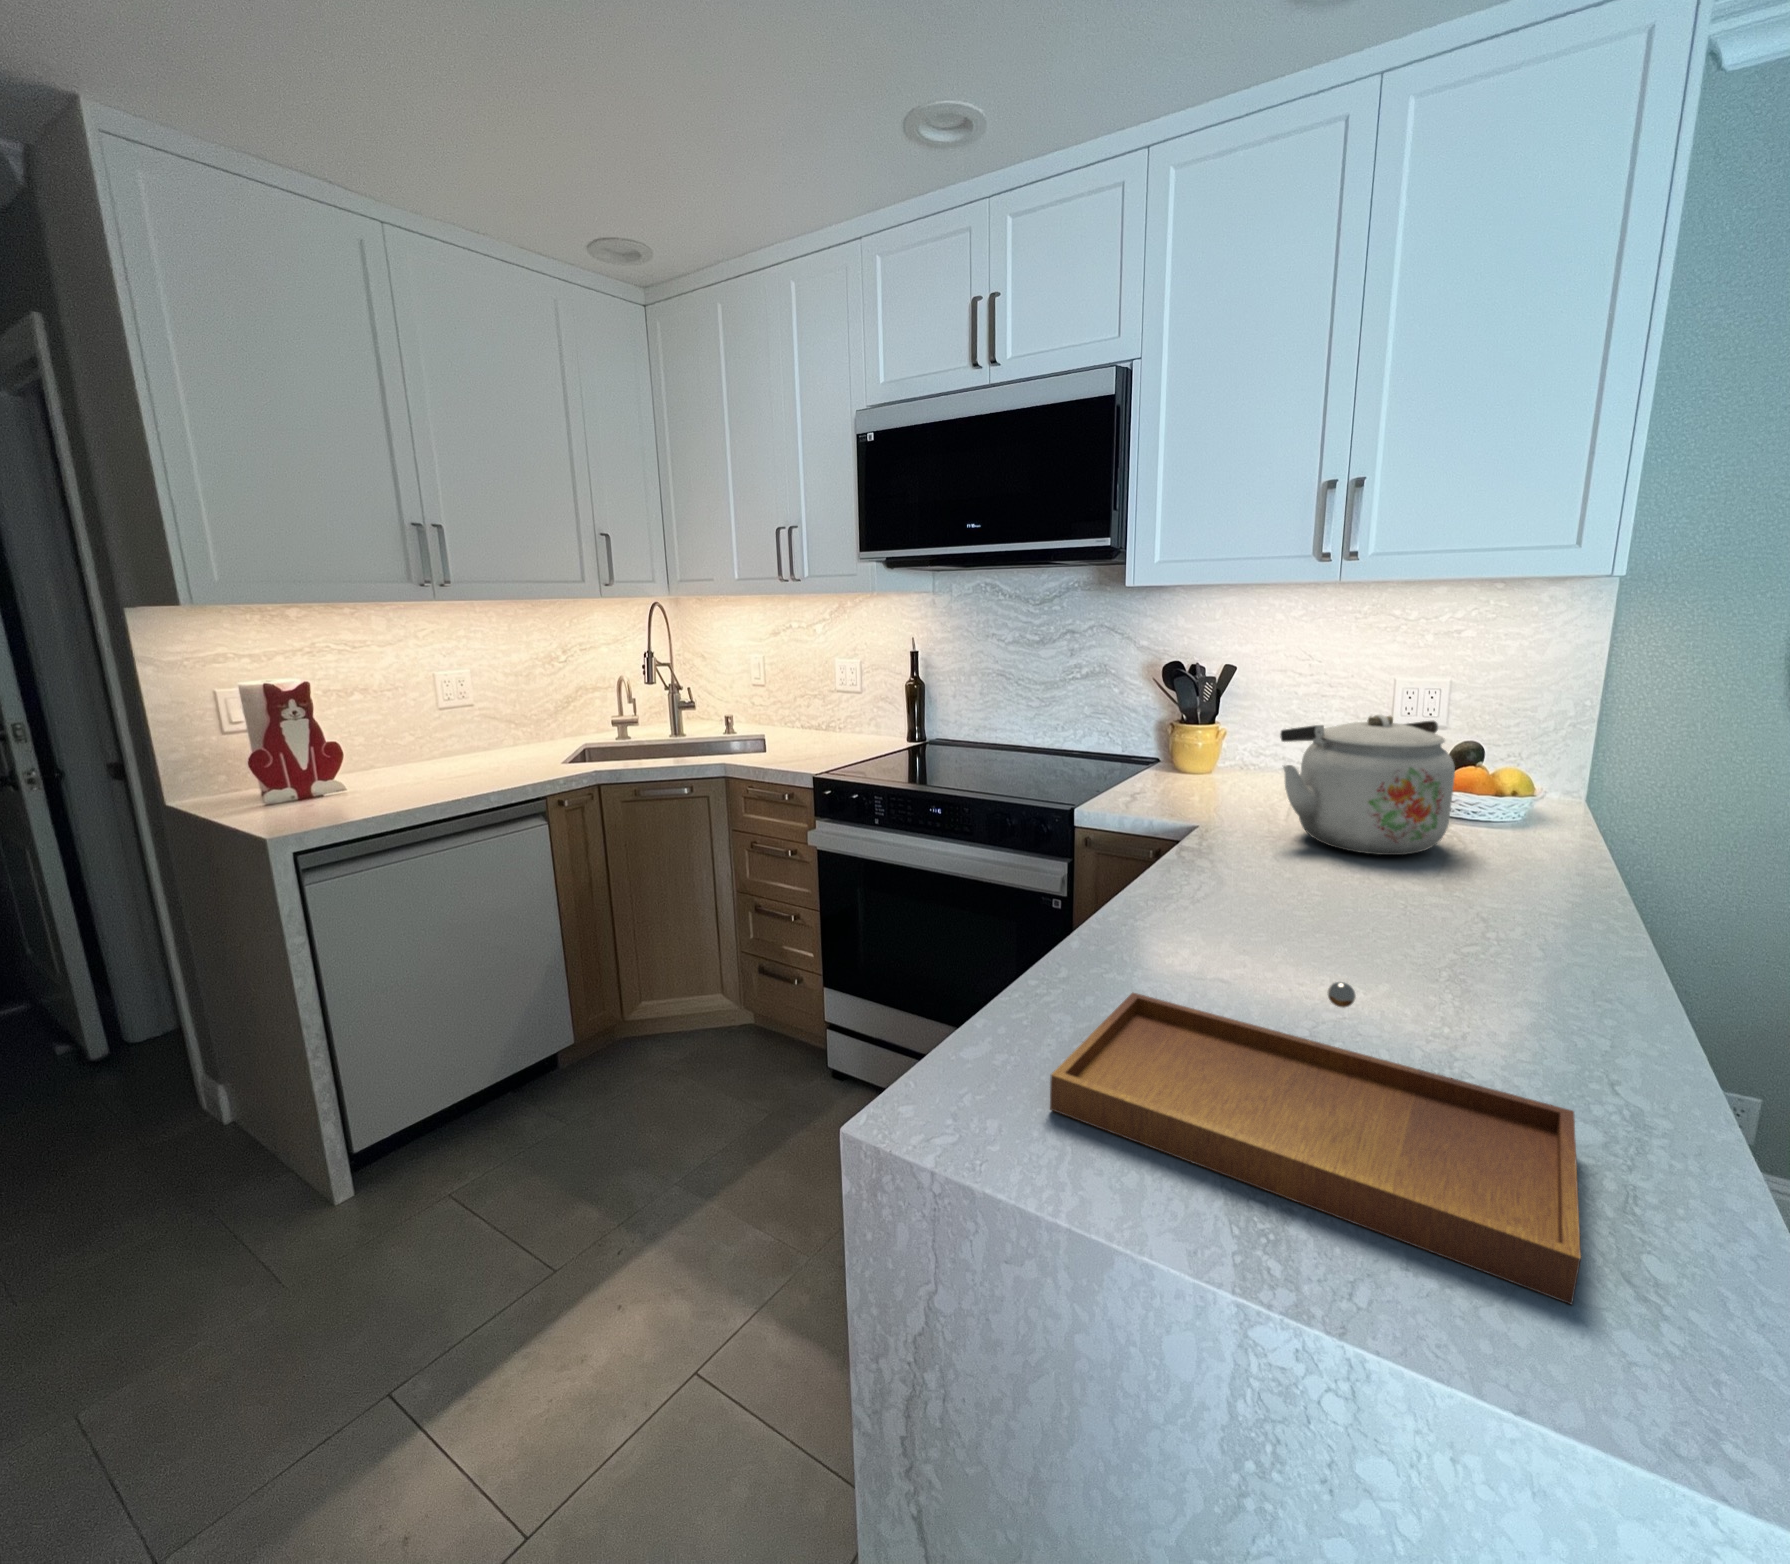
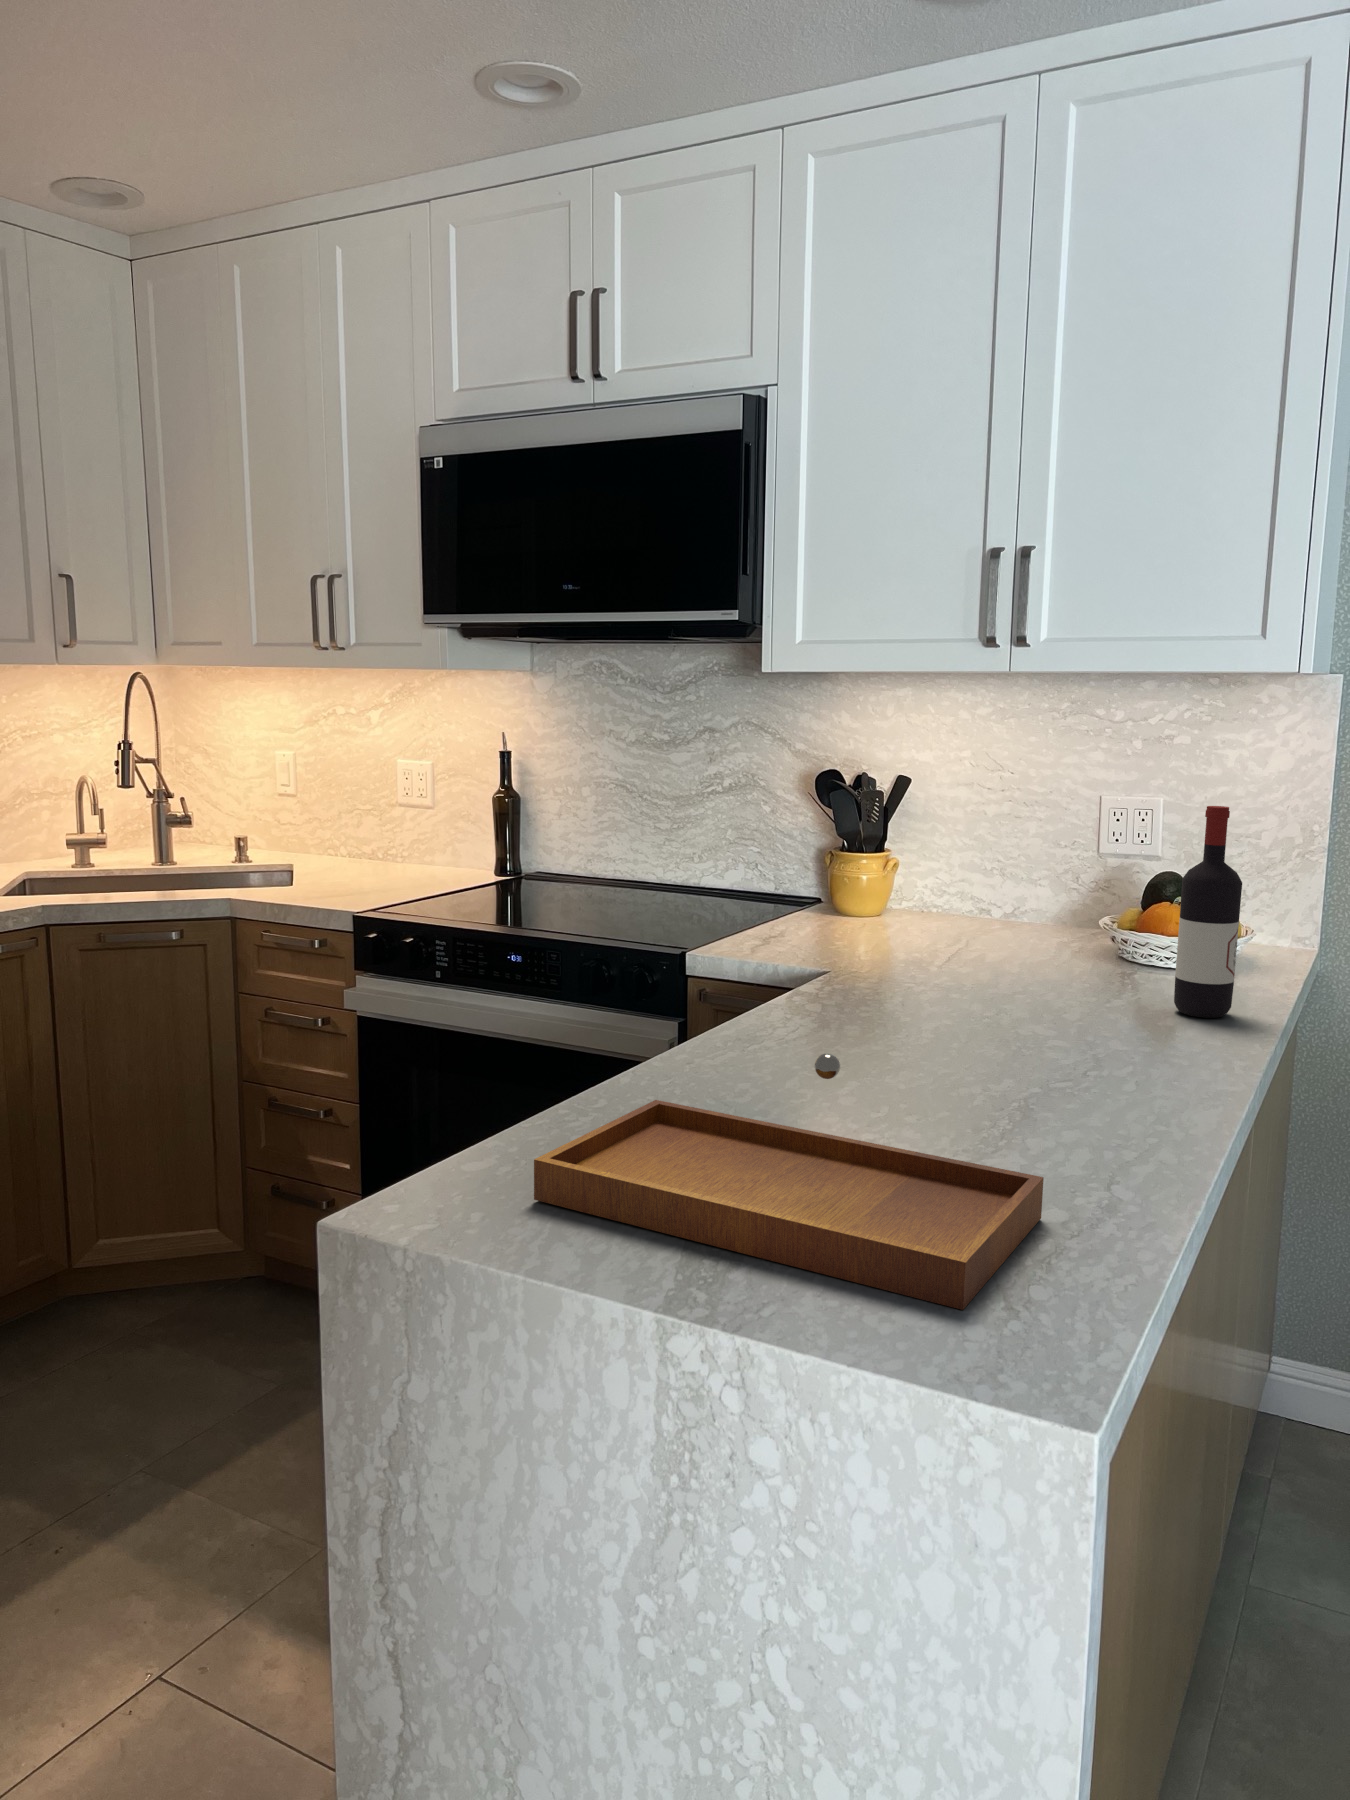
wine bottle: none [1518,697,1593,878] -> present [1174,806,1242,1018]
kettle: present [1280,715,1455,855] -> none [916,828,1112,995]

